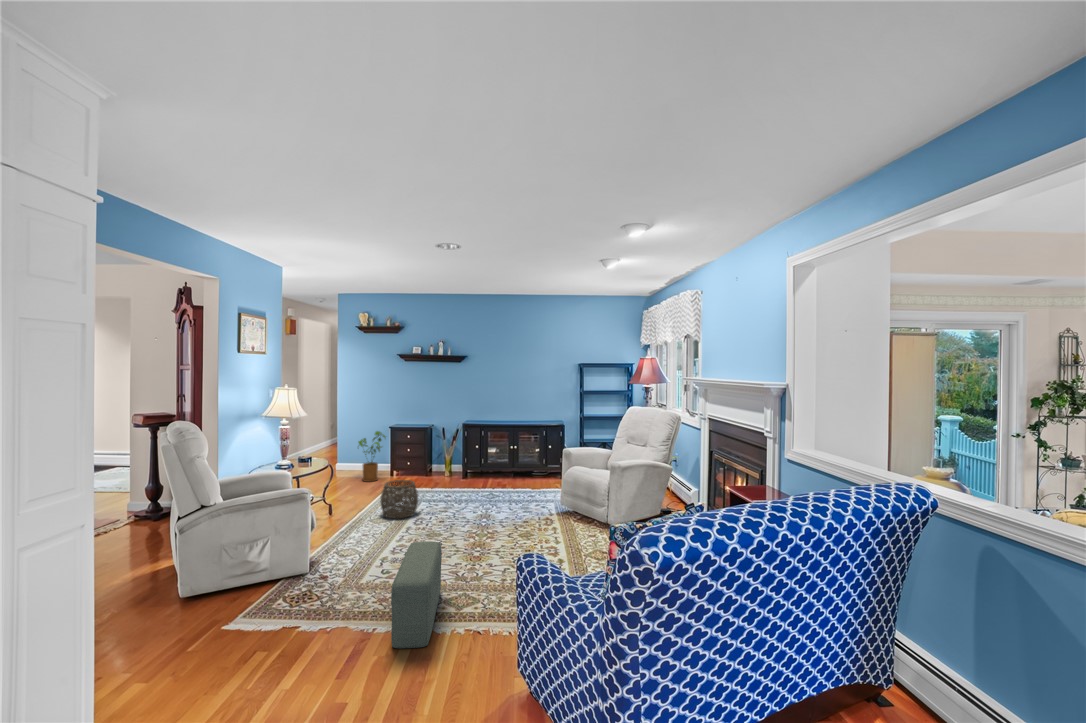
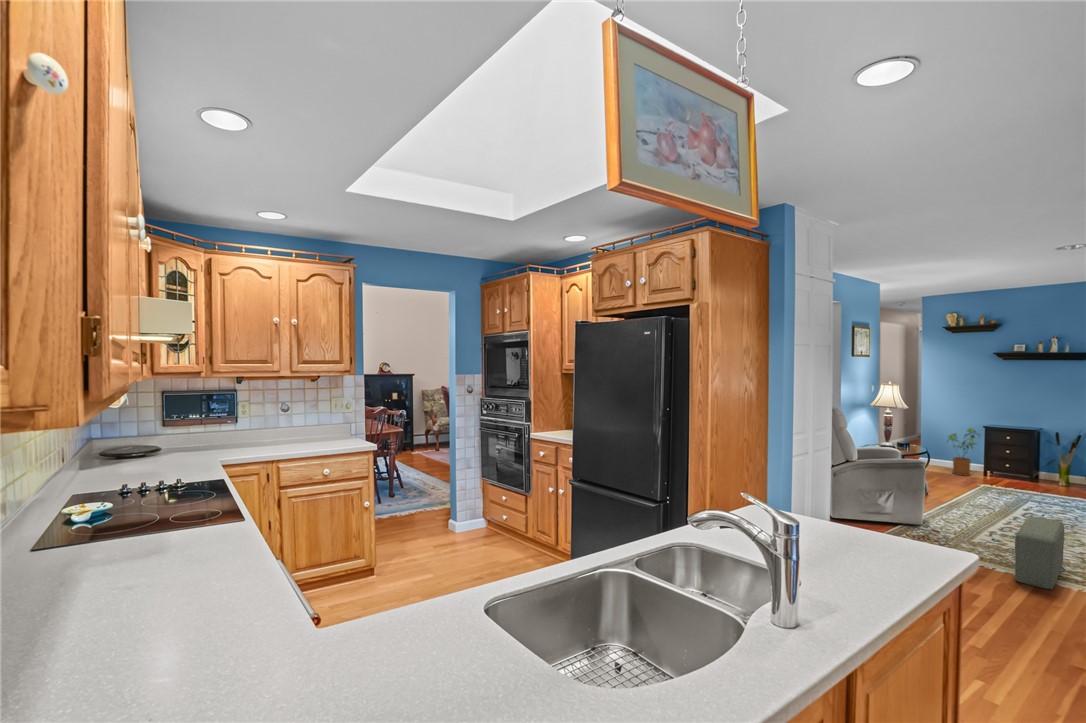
woven basket: present [380,480,418,518] -> none [982,473,1027,510]

